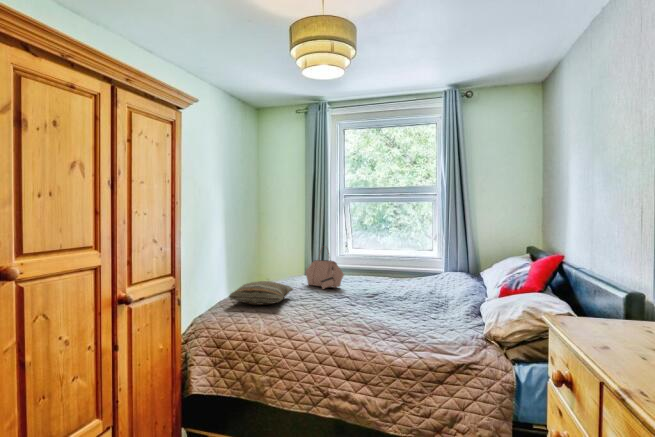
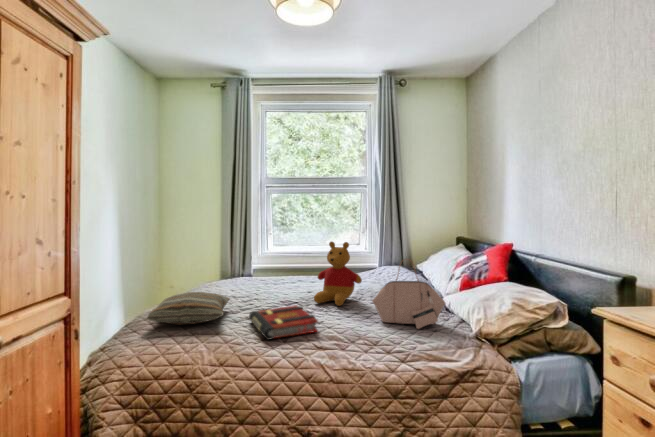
stuffed bear: none [362,246,405,303] -> present [314,242,362,306]
handbag: present [306,251,344,289] -> present [372,260,445,329]
book: none [302,298,351,321] -> present [249,305,318,340]

